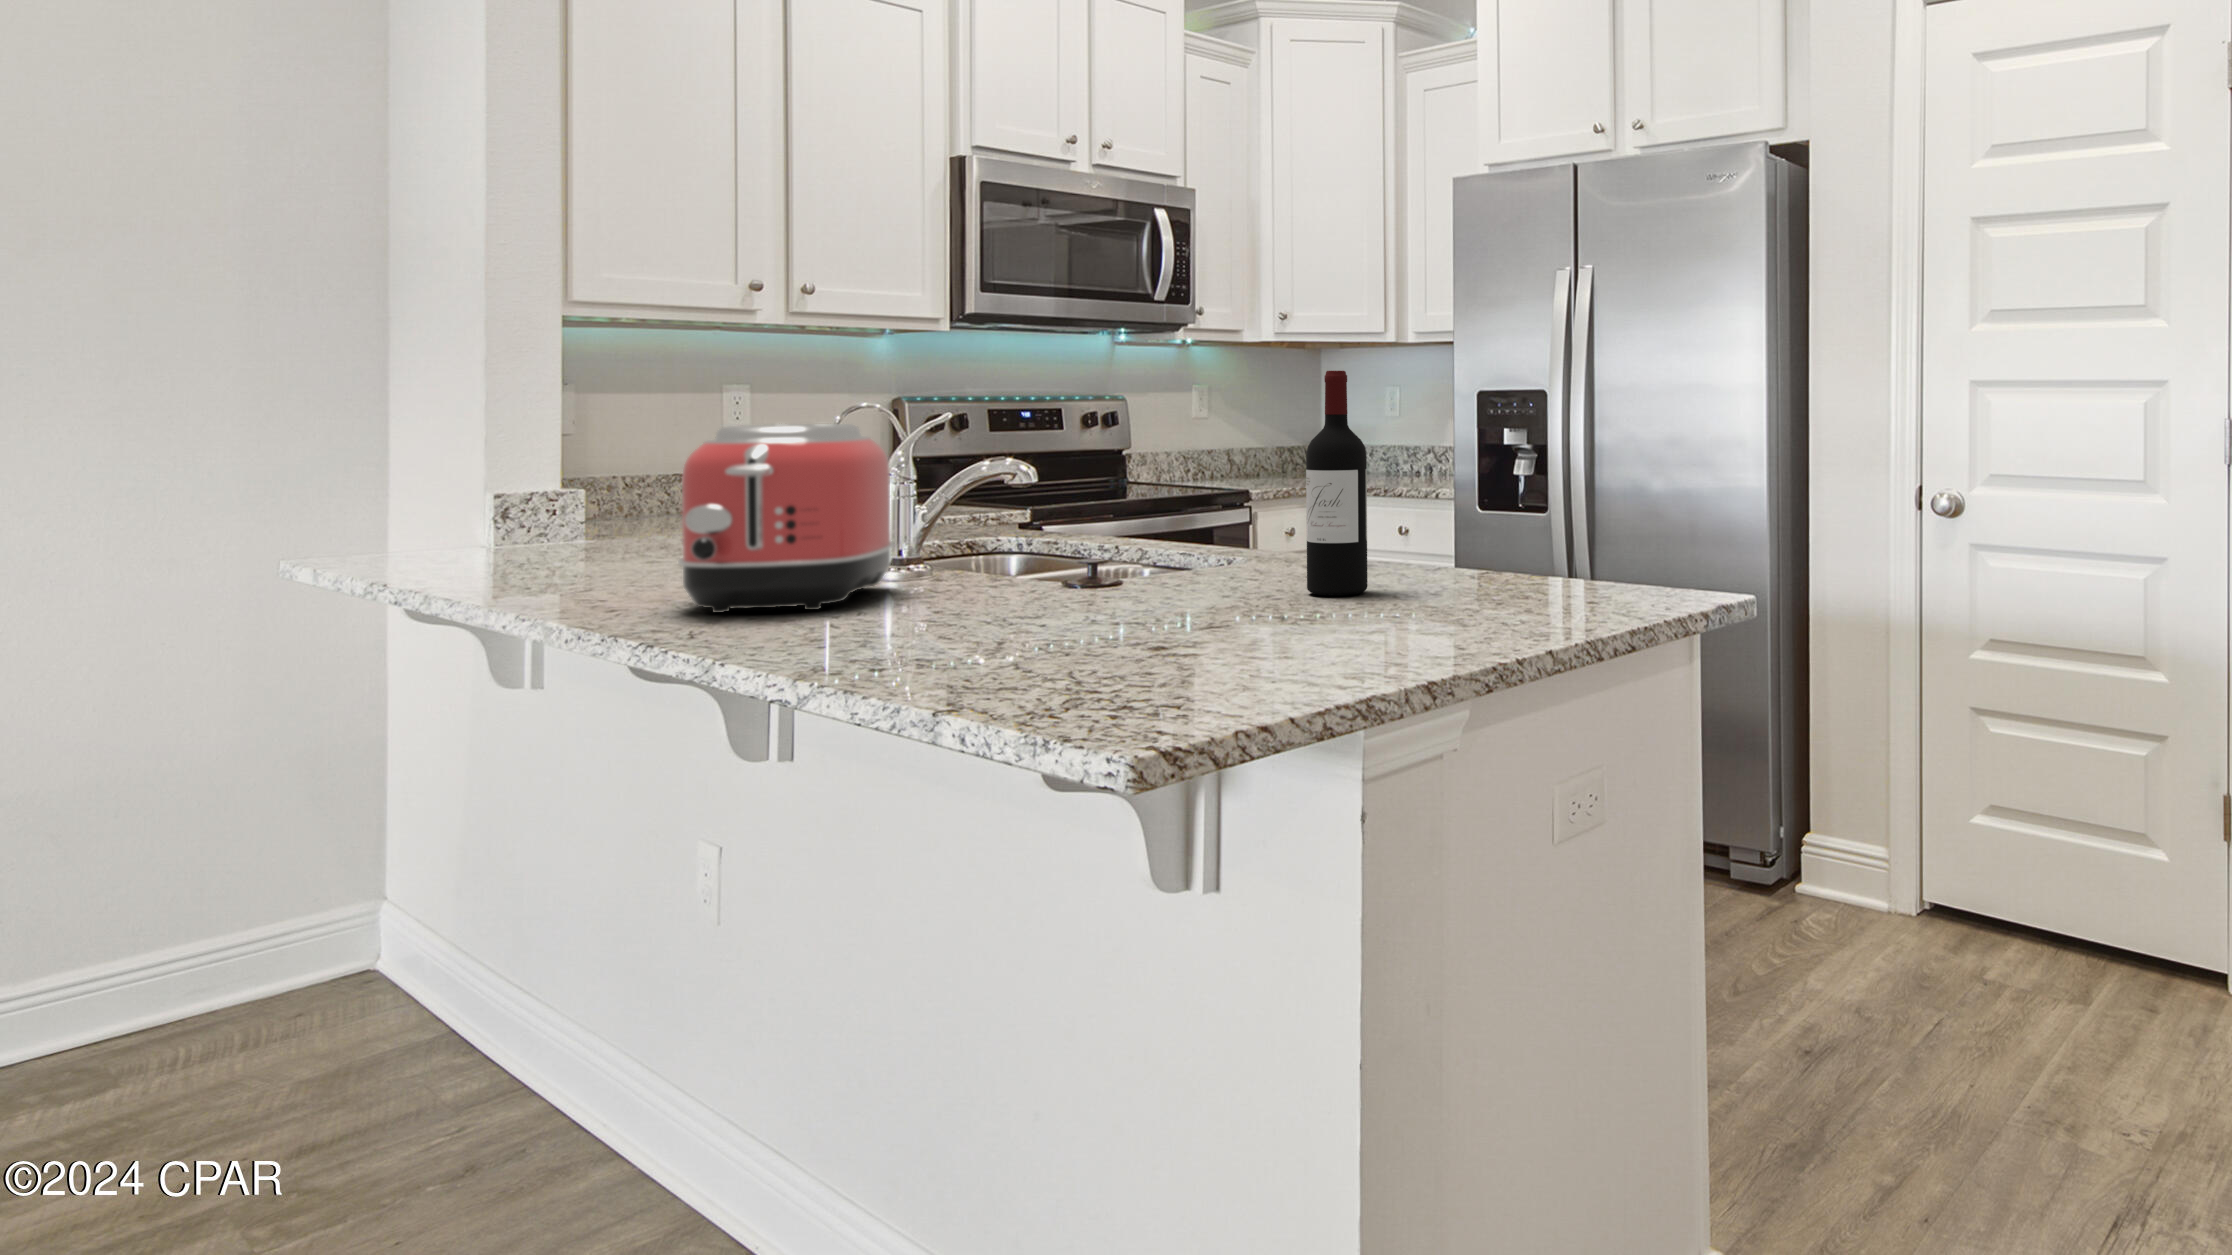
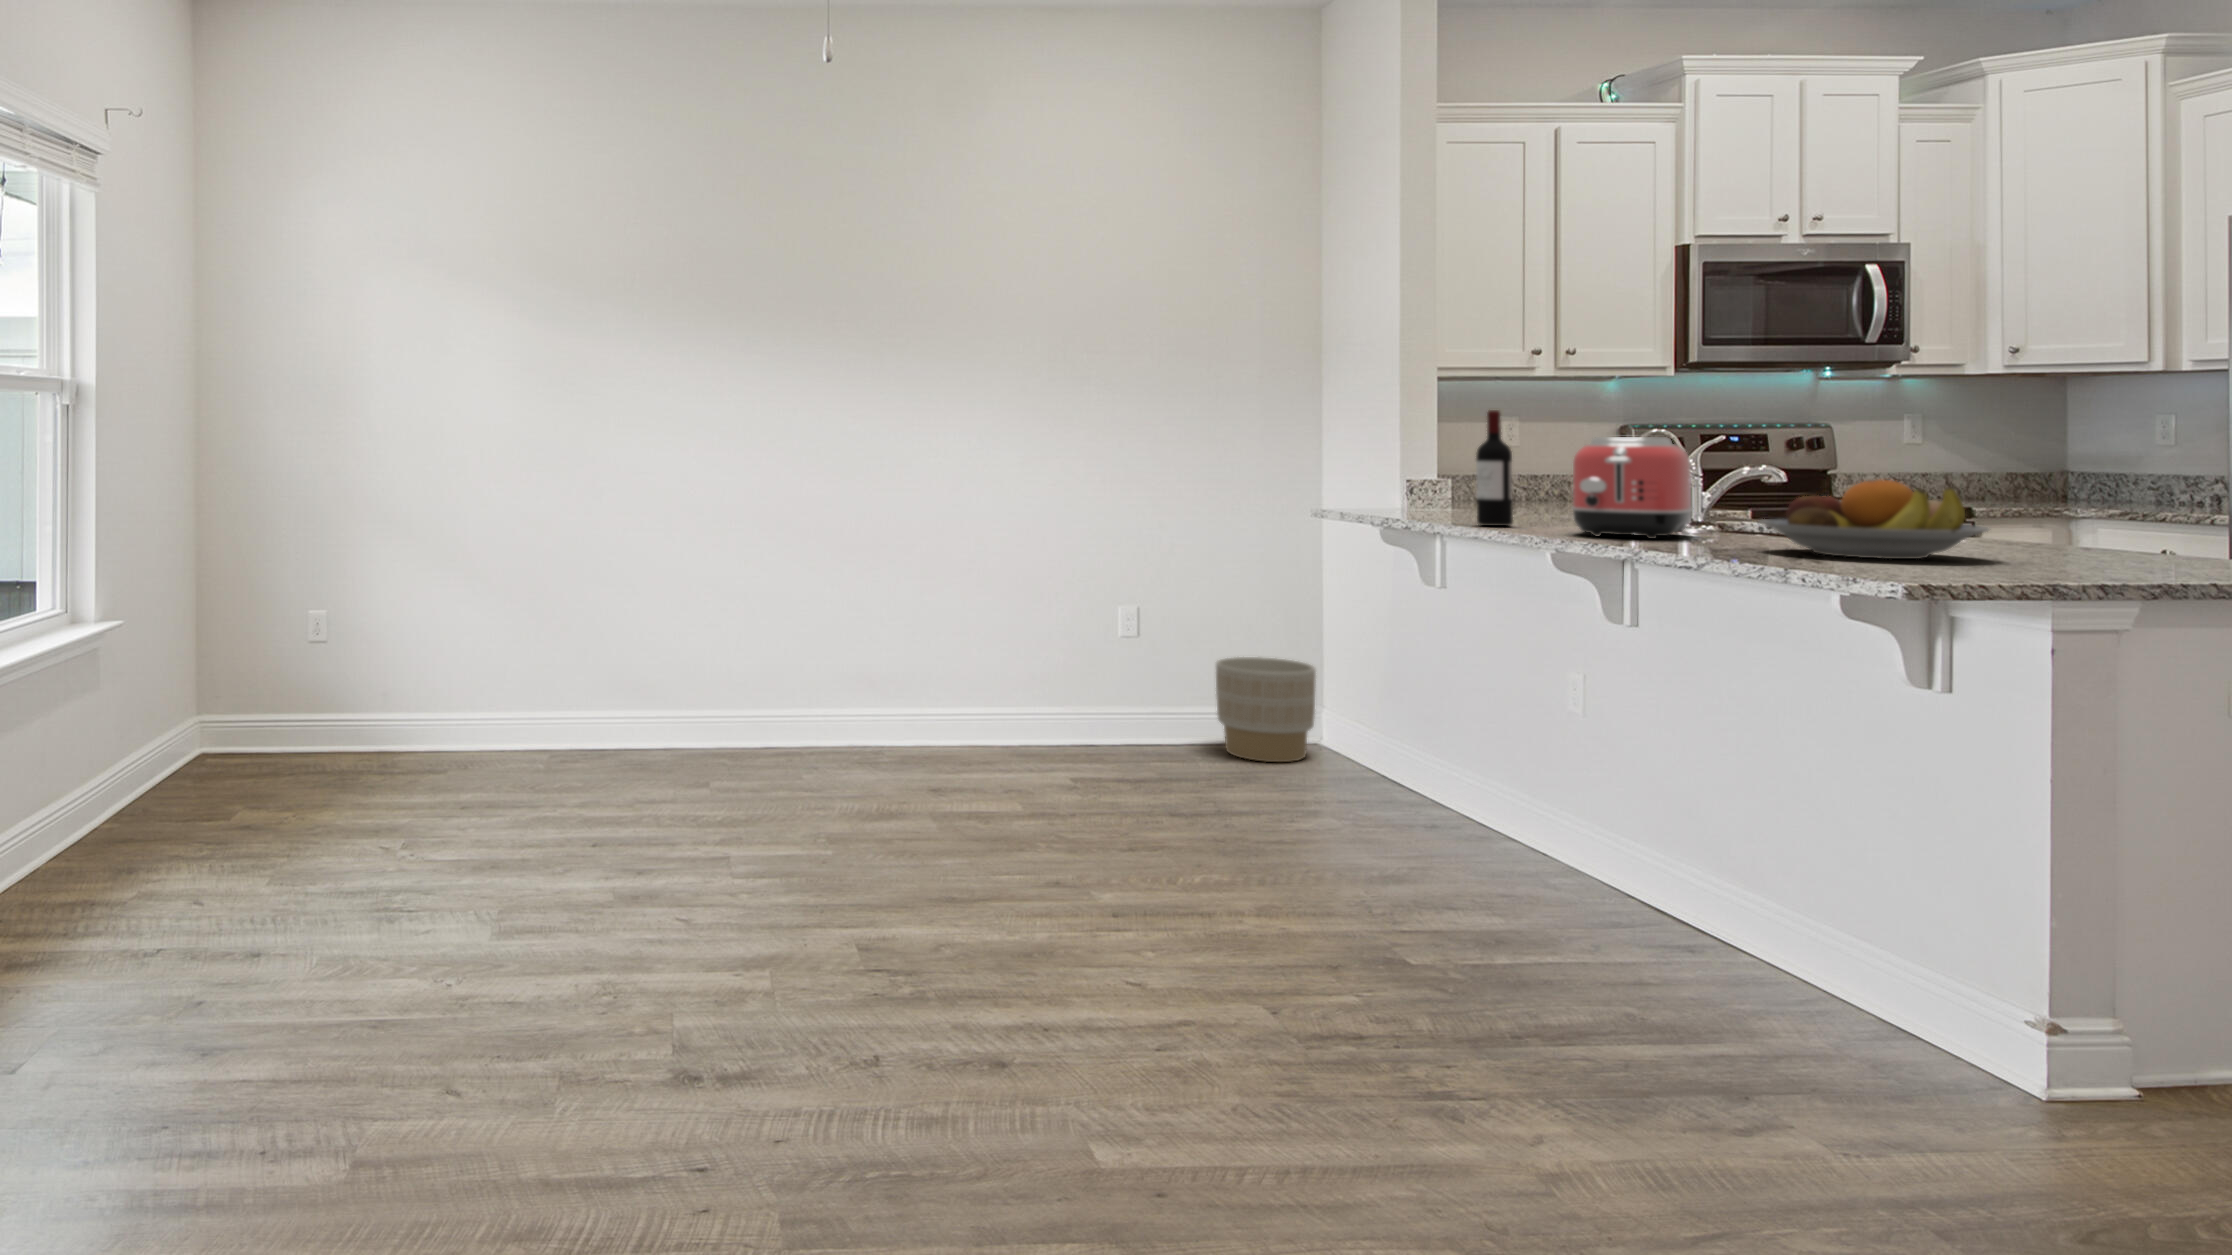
wine bottle: present [1306,371,1368,596] -> present [1476,410,1513,526]
fruit bowl: none [955,498,1271,637] -> present [1759,480,1989,559]
planter: none [100,837,340,1065] -> present [1216,657,1316,762]

